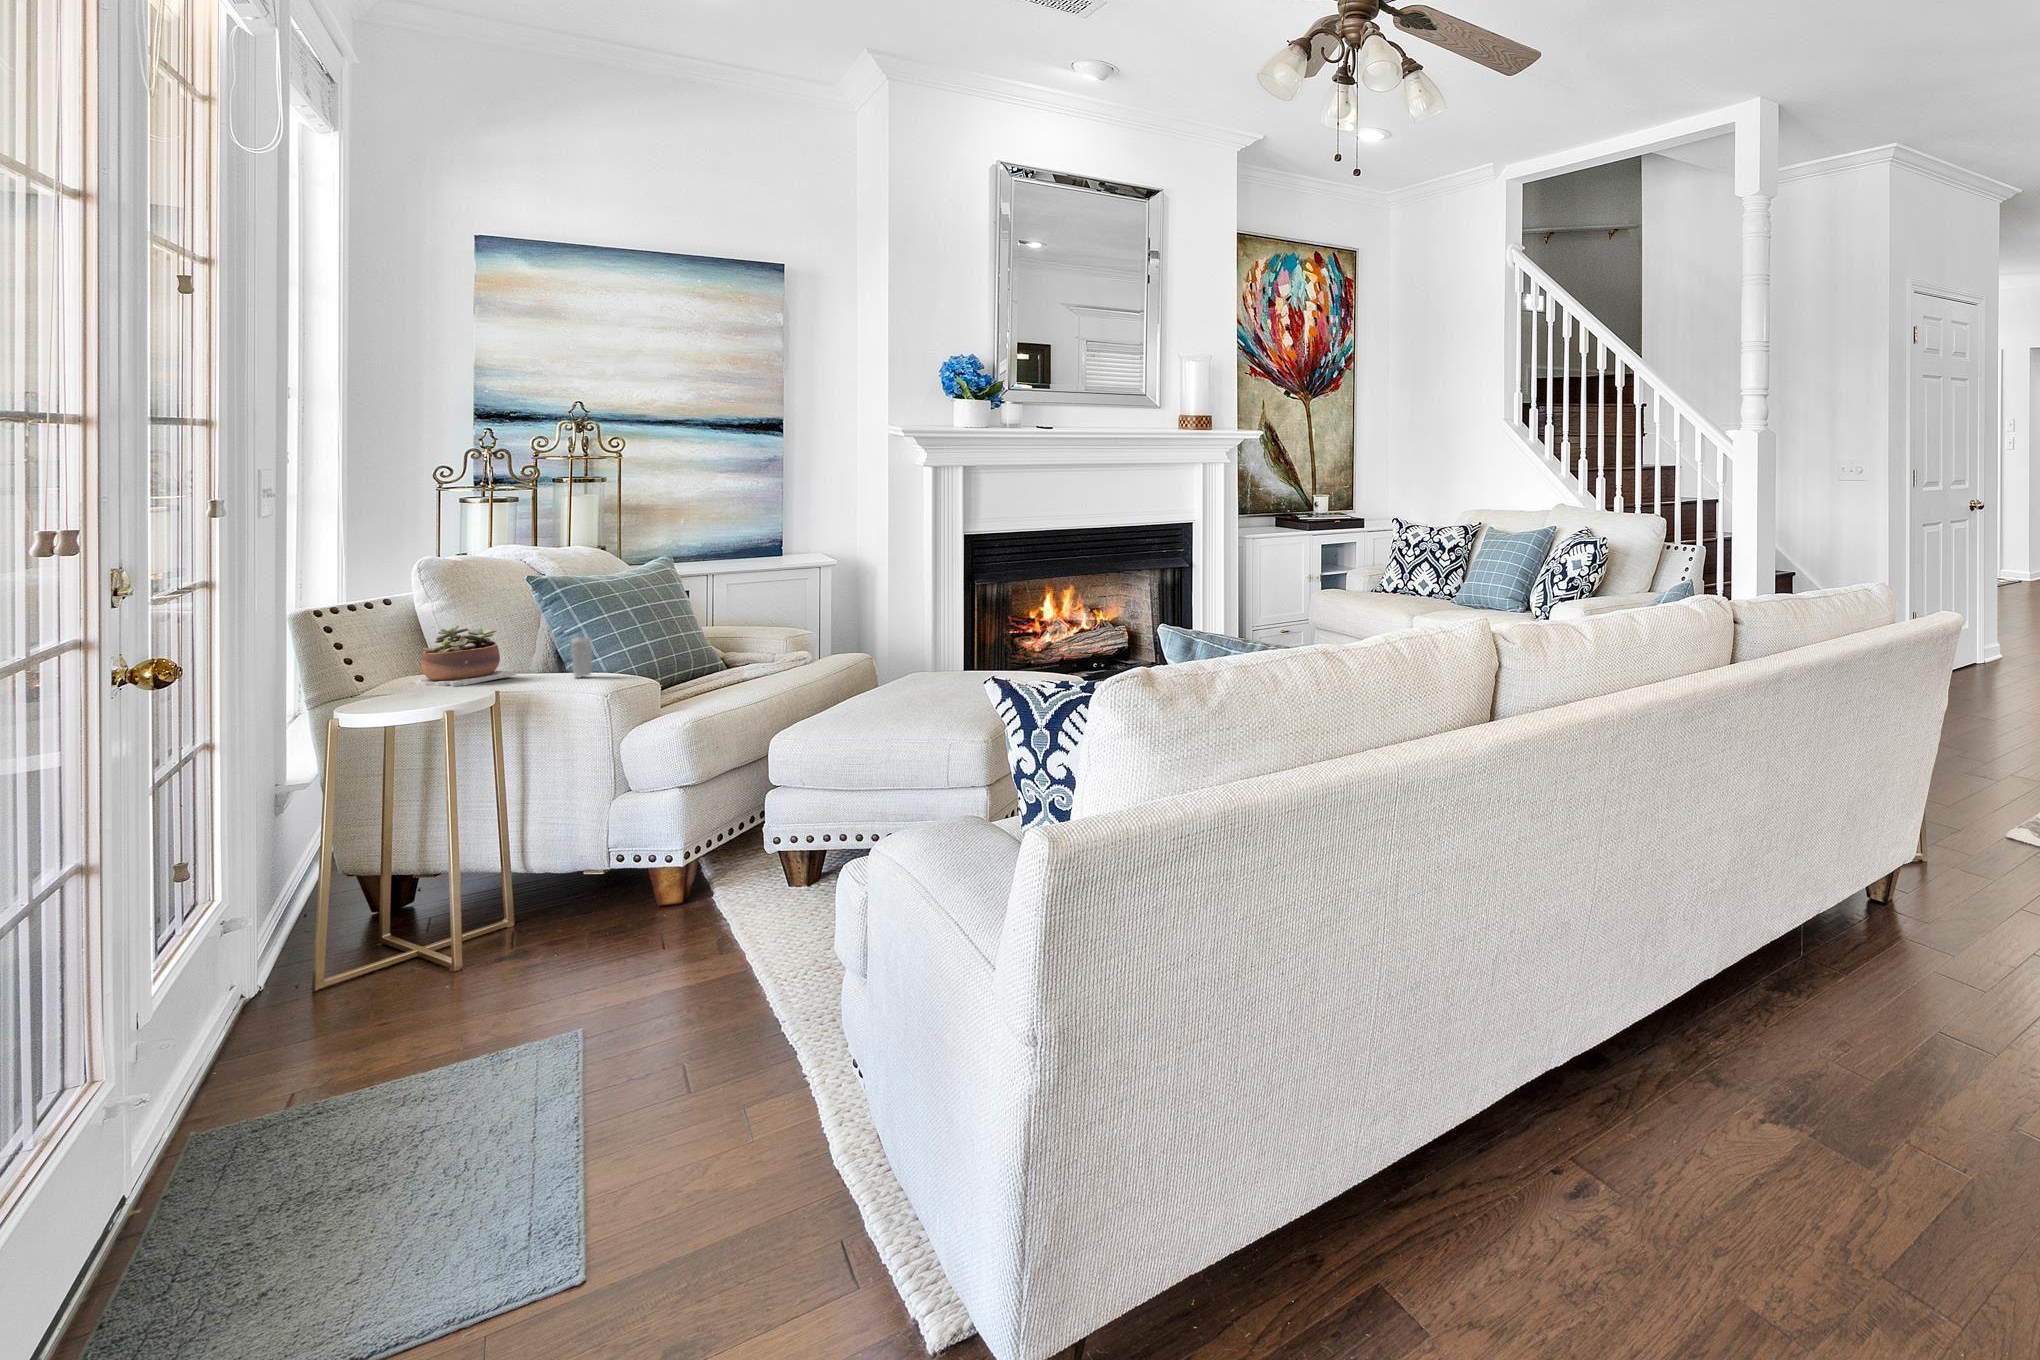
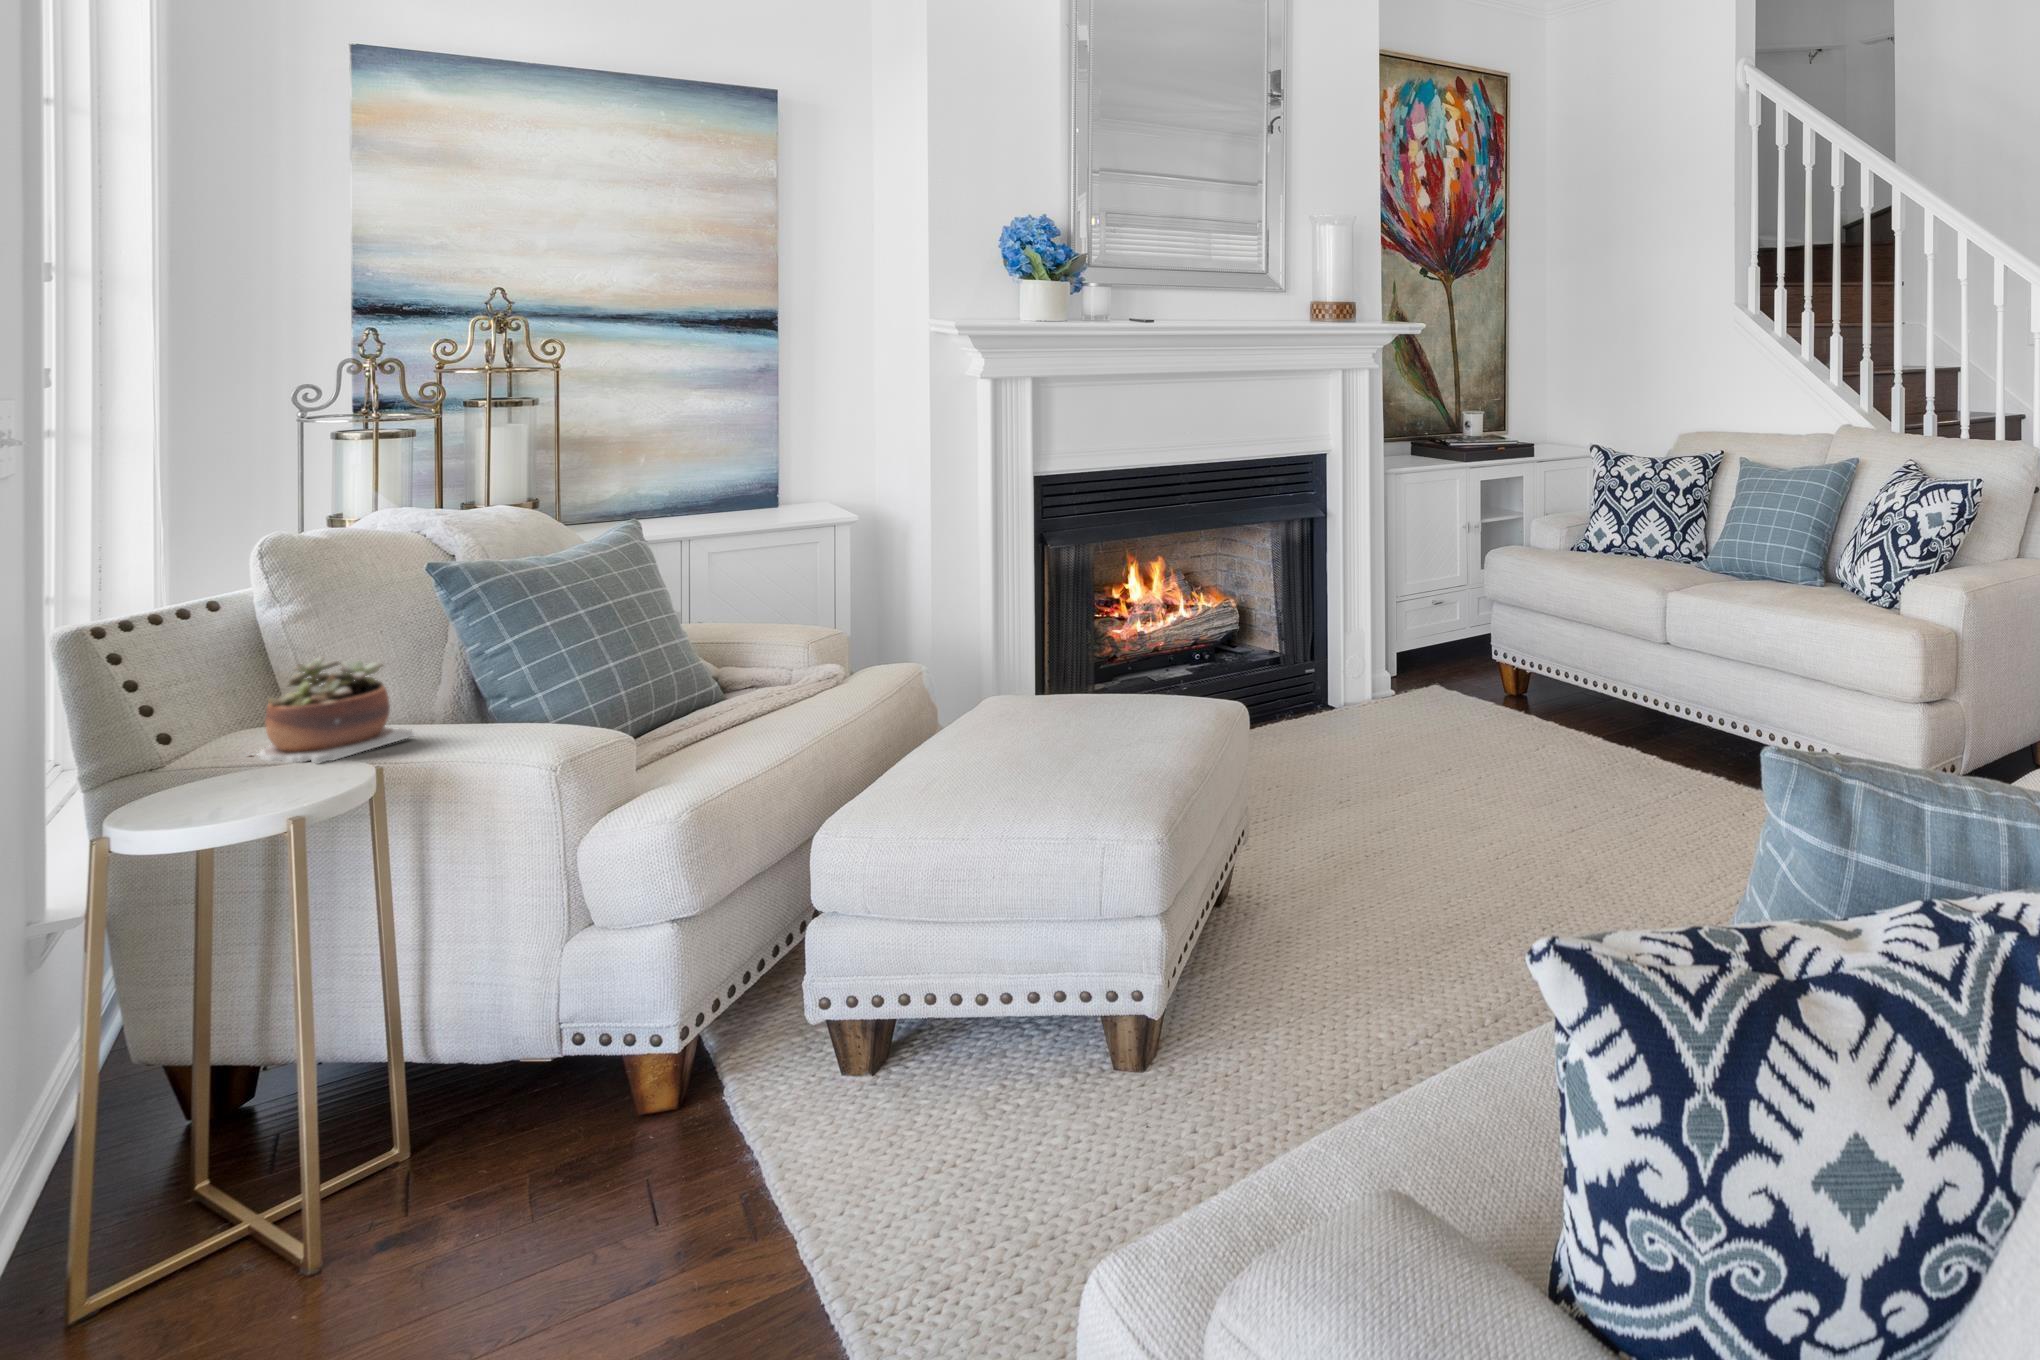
candle: present [571,637,592,678] -> none [502,662,535,740]

